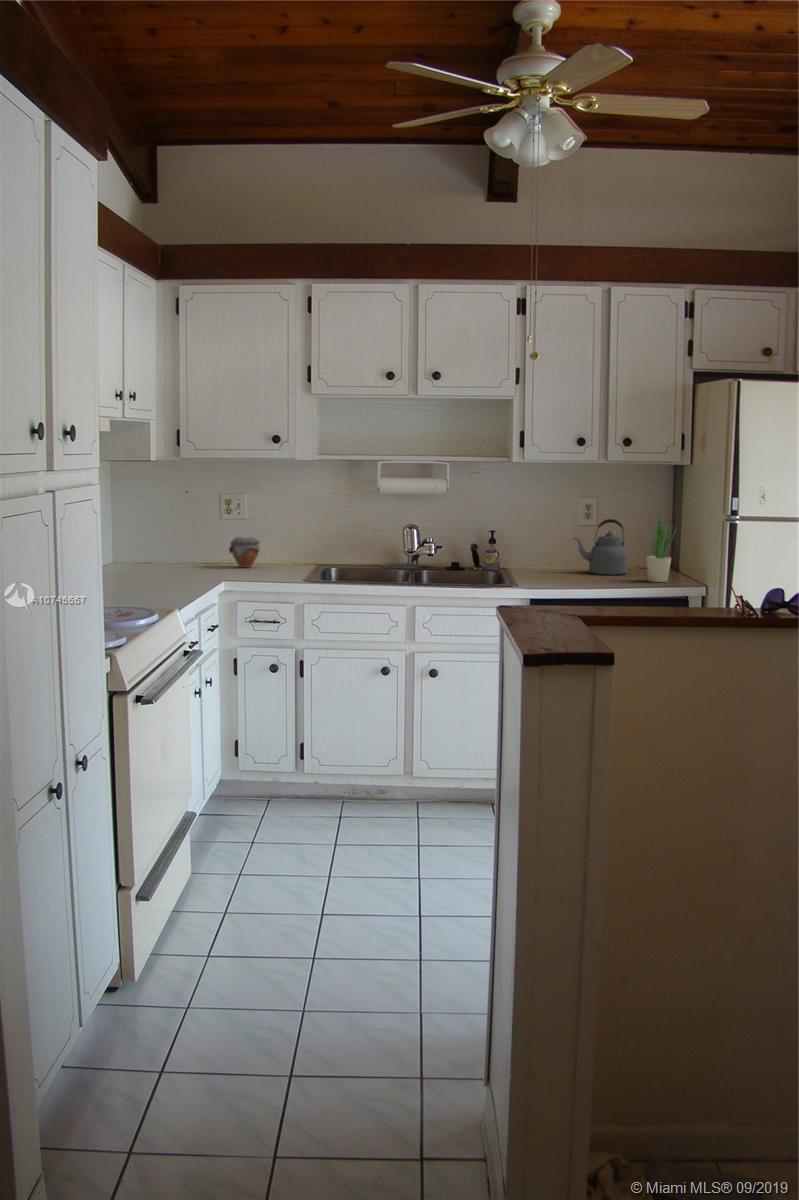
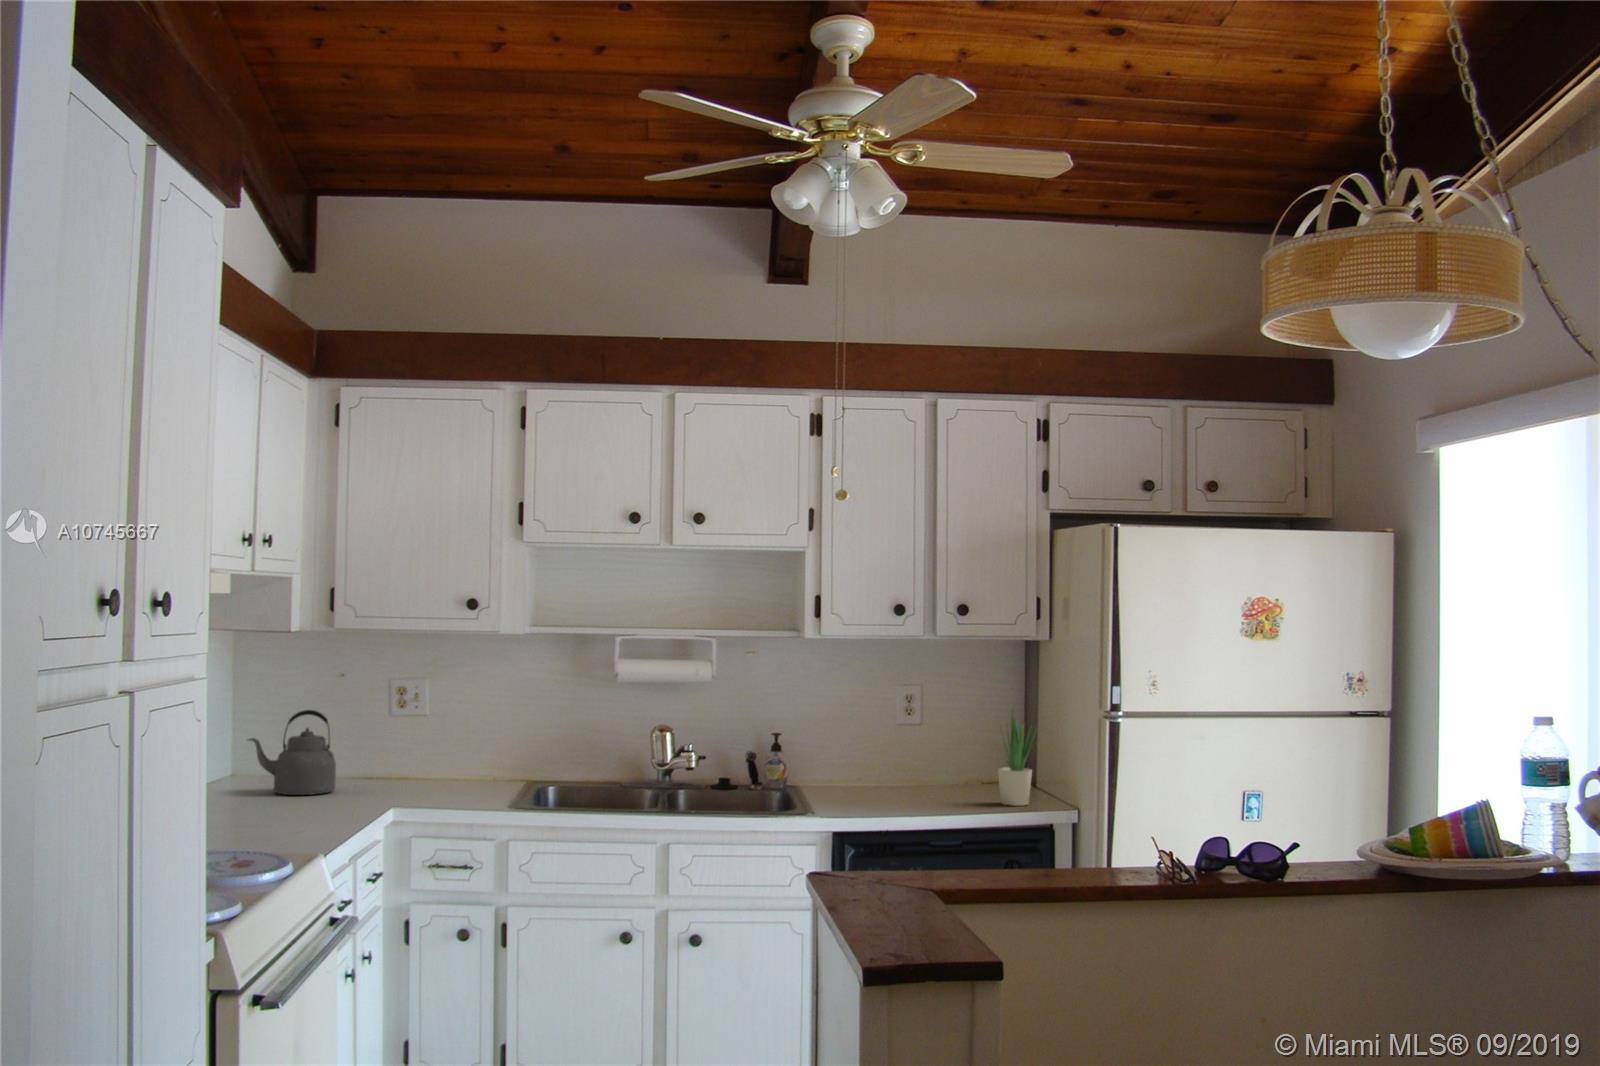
kettle: present [574,519,628,575] -> present [248,710,336,795]
jar: present [229,537,260,568] -> none [389,743,437,790]

